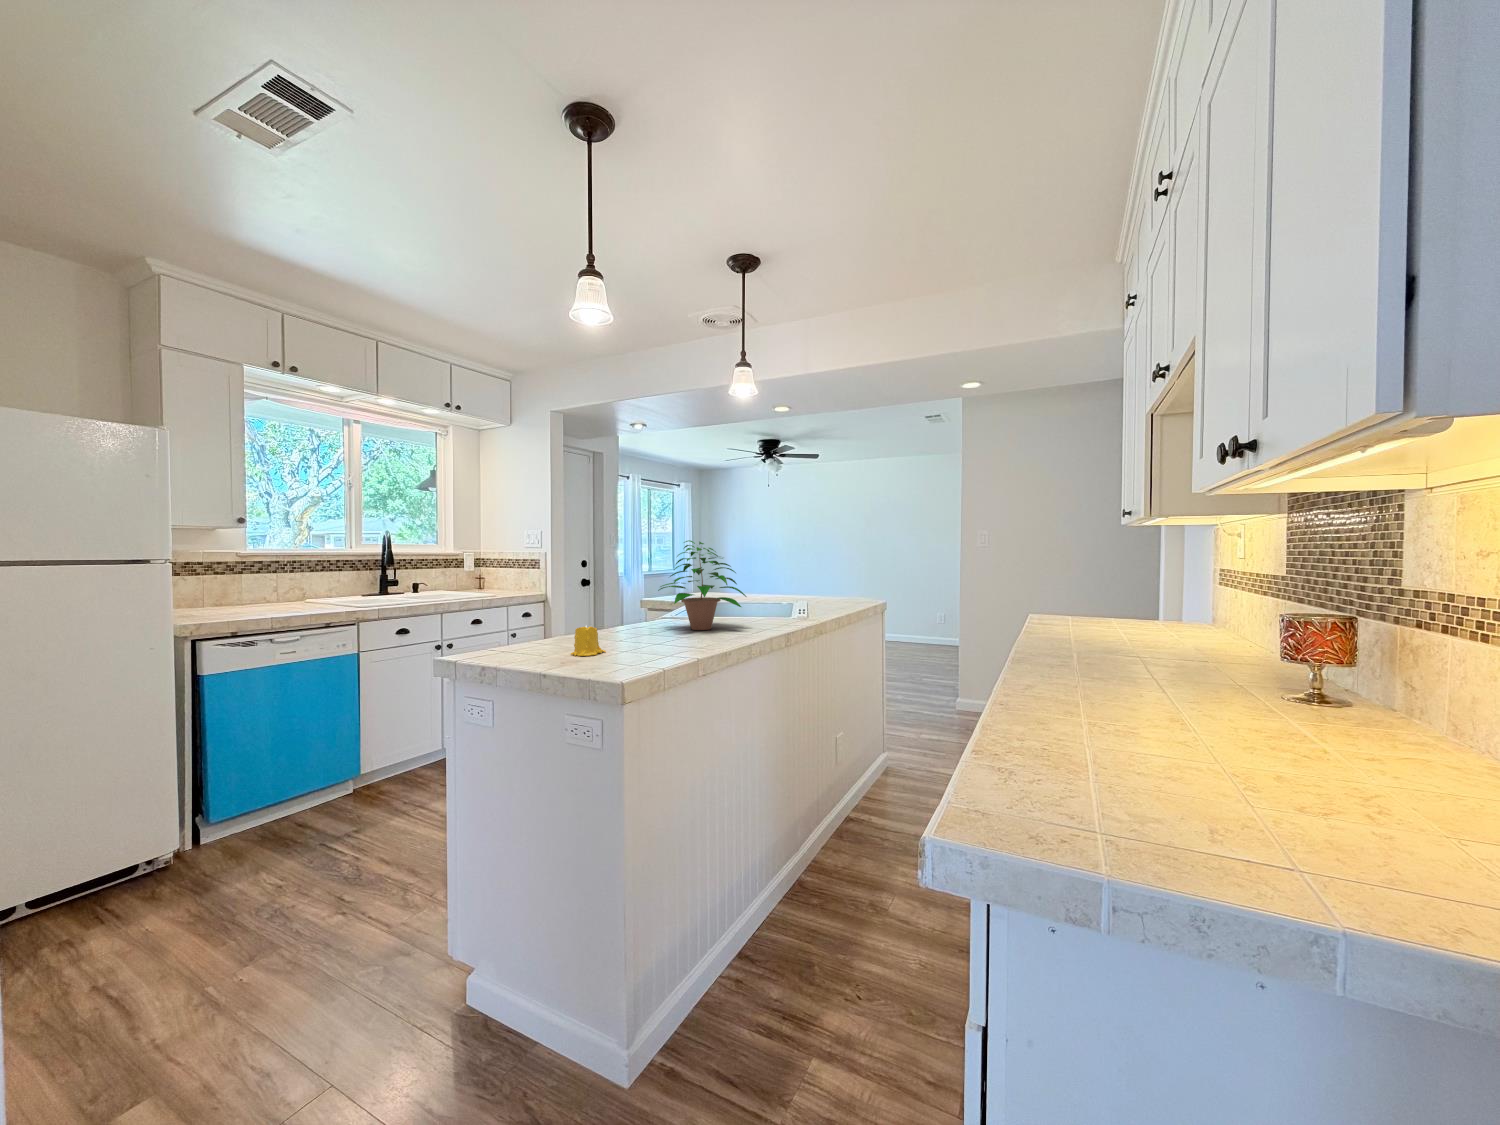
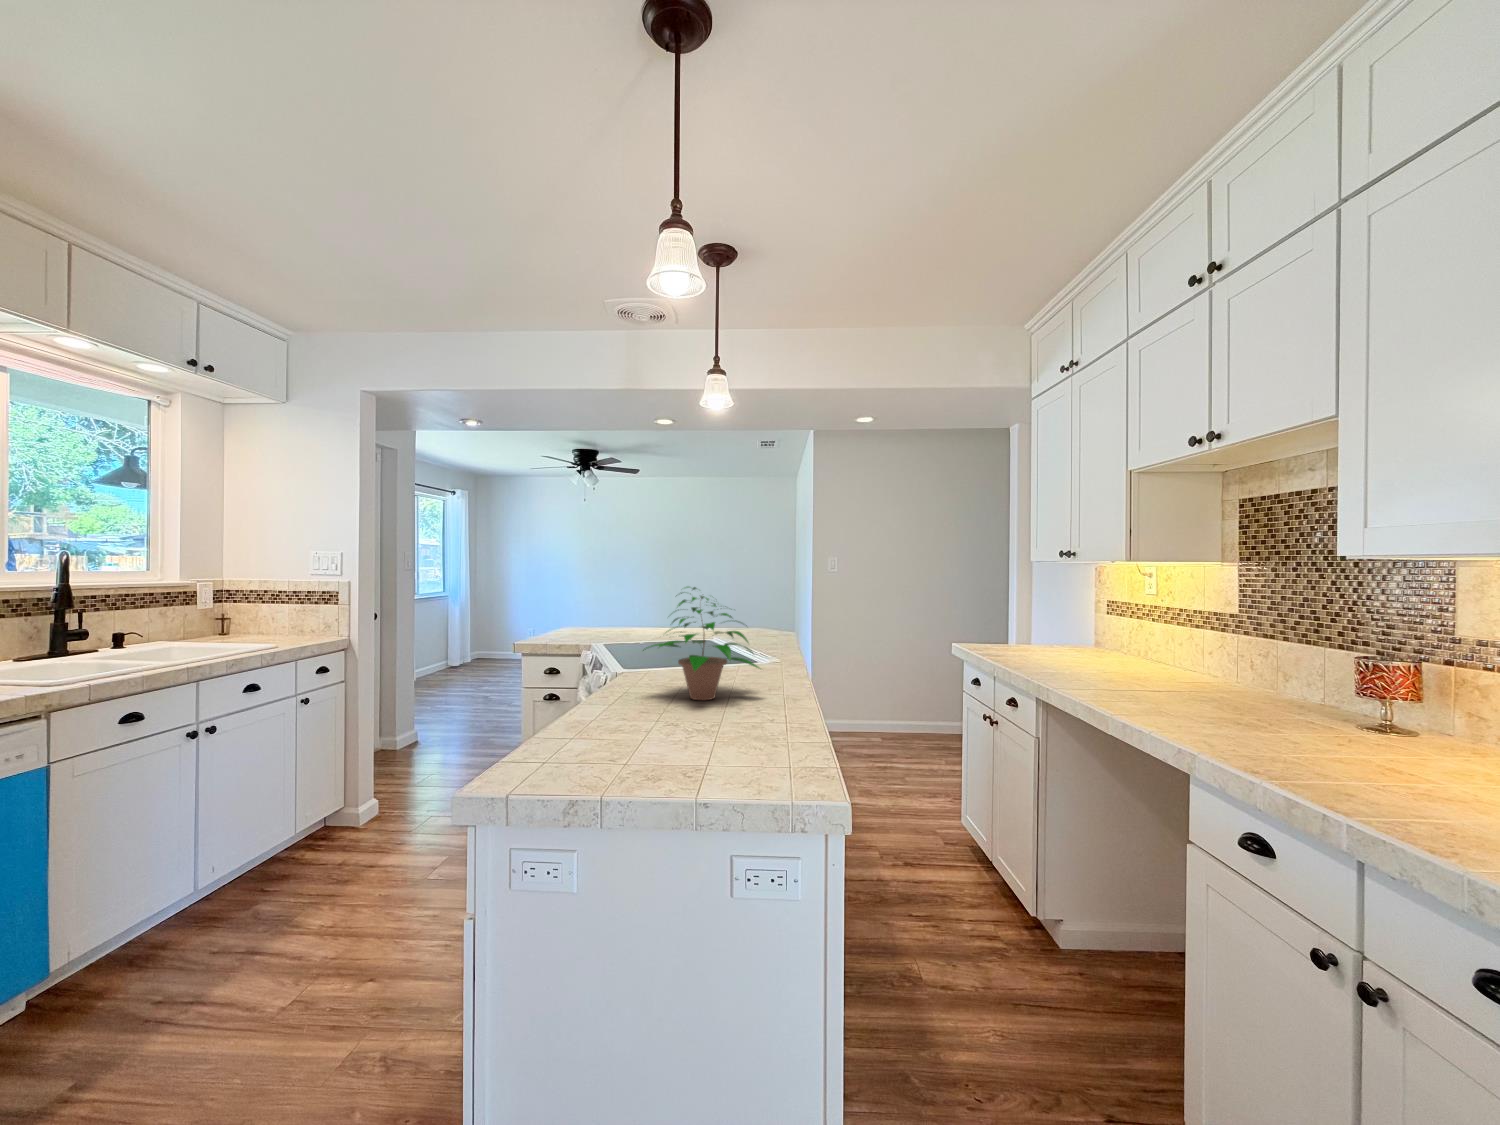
candle: present [571,626,606,656] -> none [628,718,672,767]

